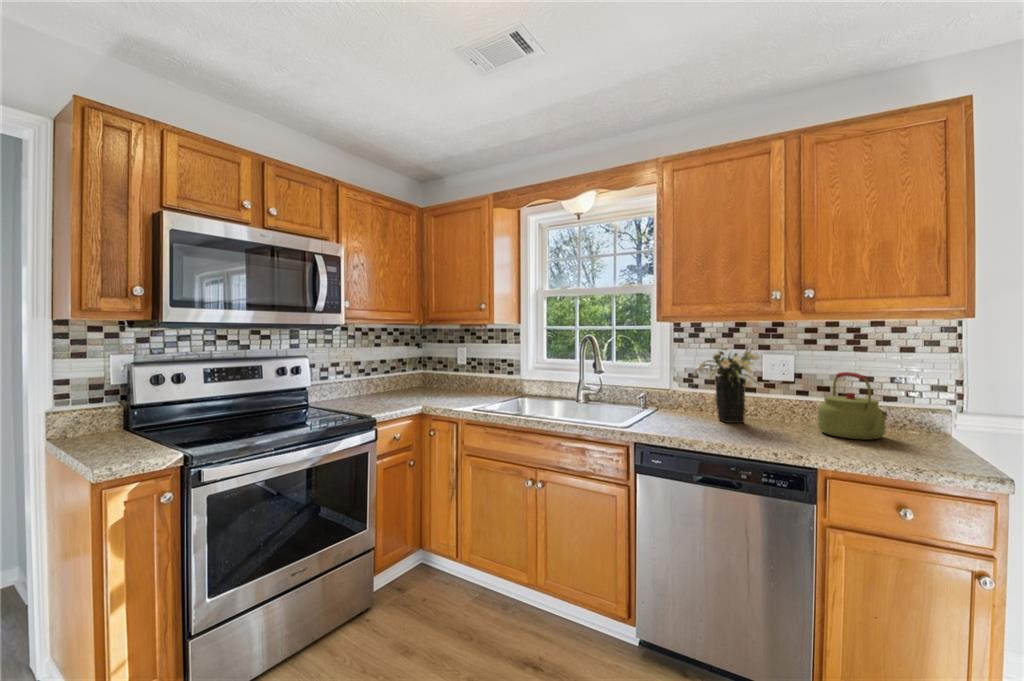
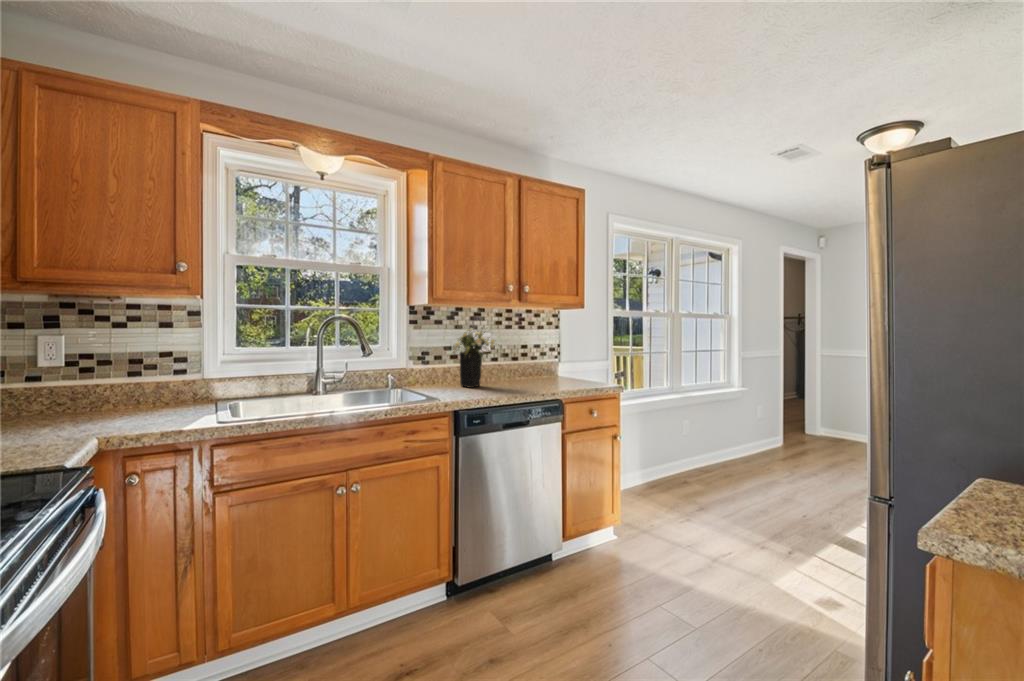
kettle: present [818,372,887,440] -> none [518,343,561,384]

